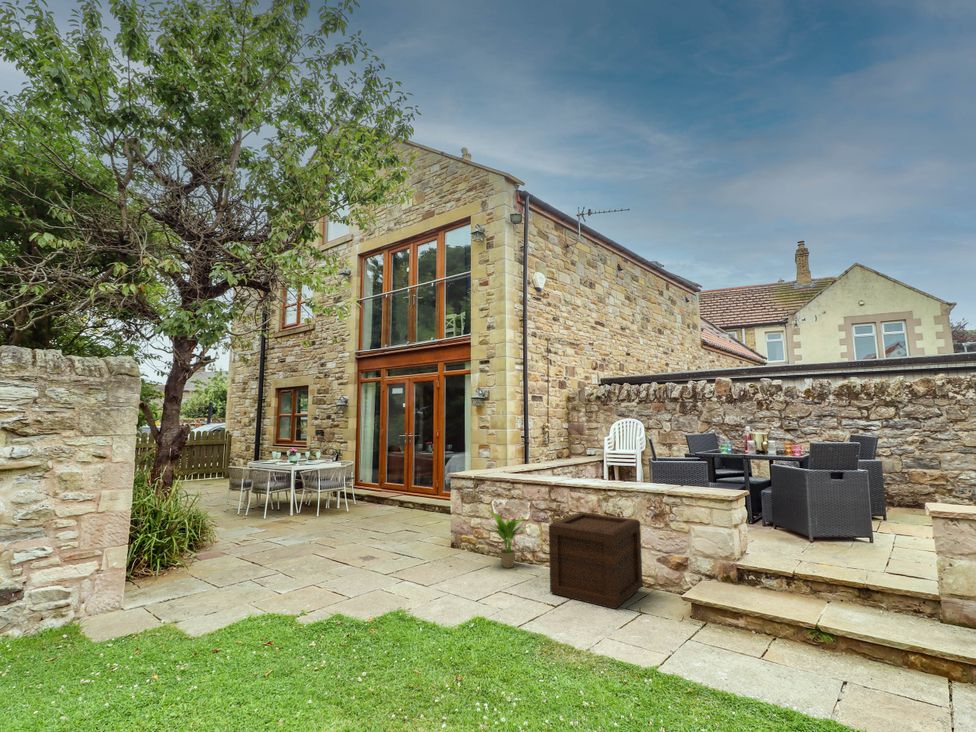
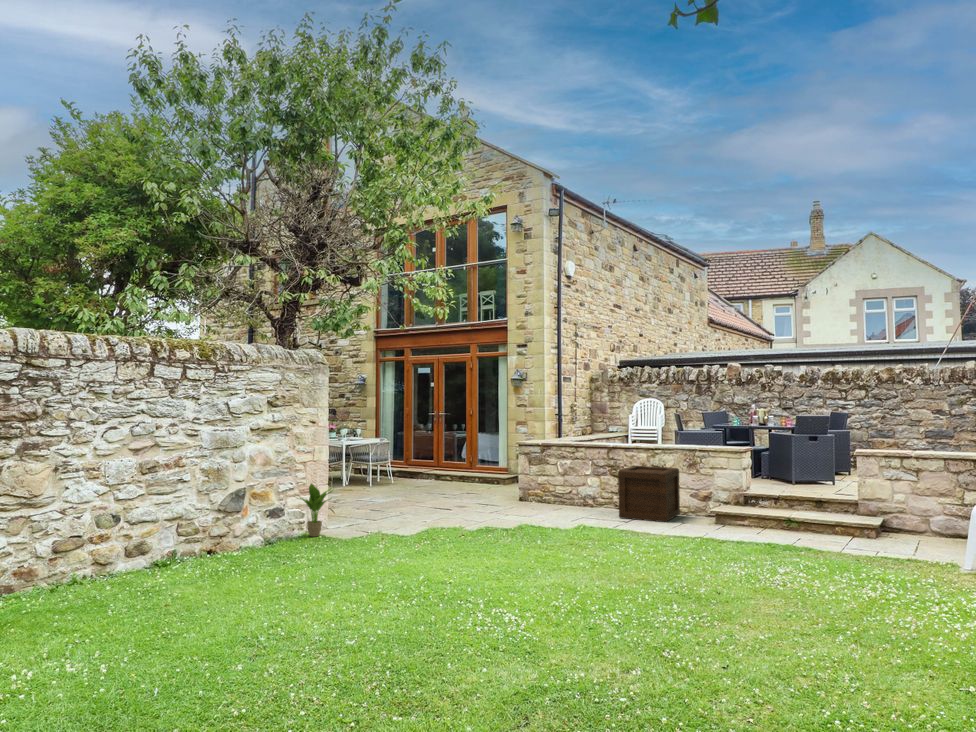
potted plant: present [487,509,528,568] -> present [297,484,333,537]

